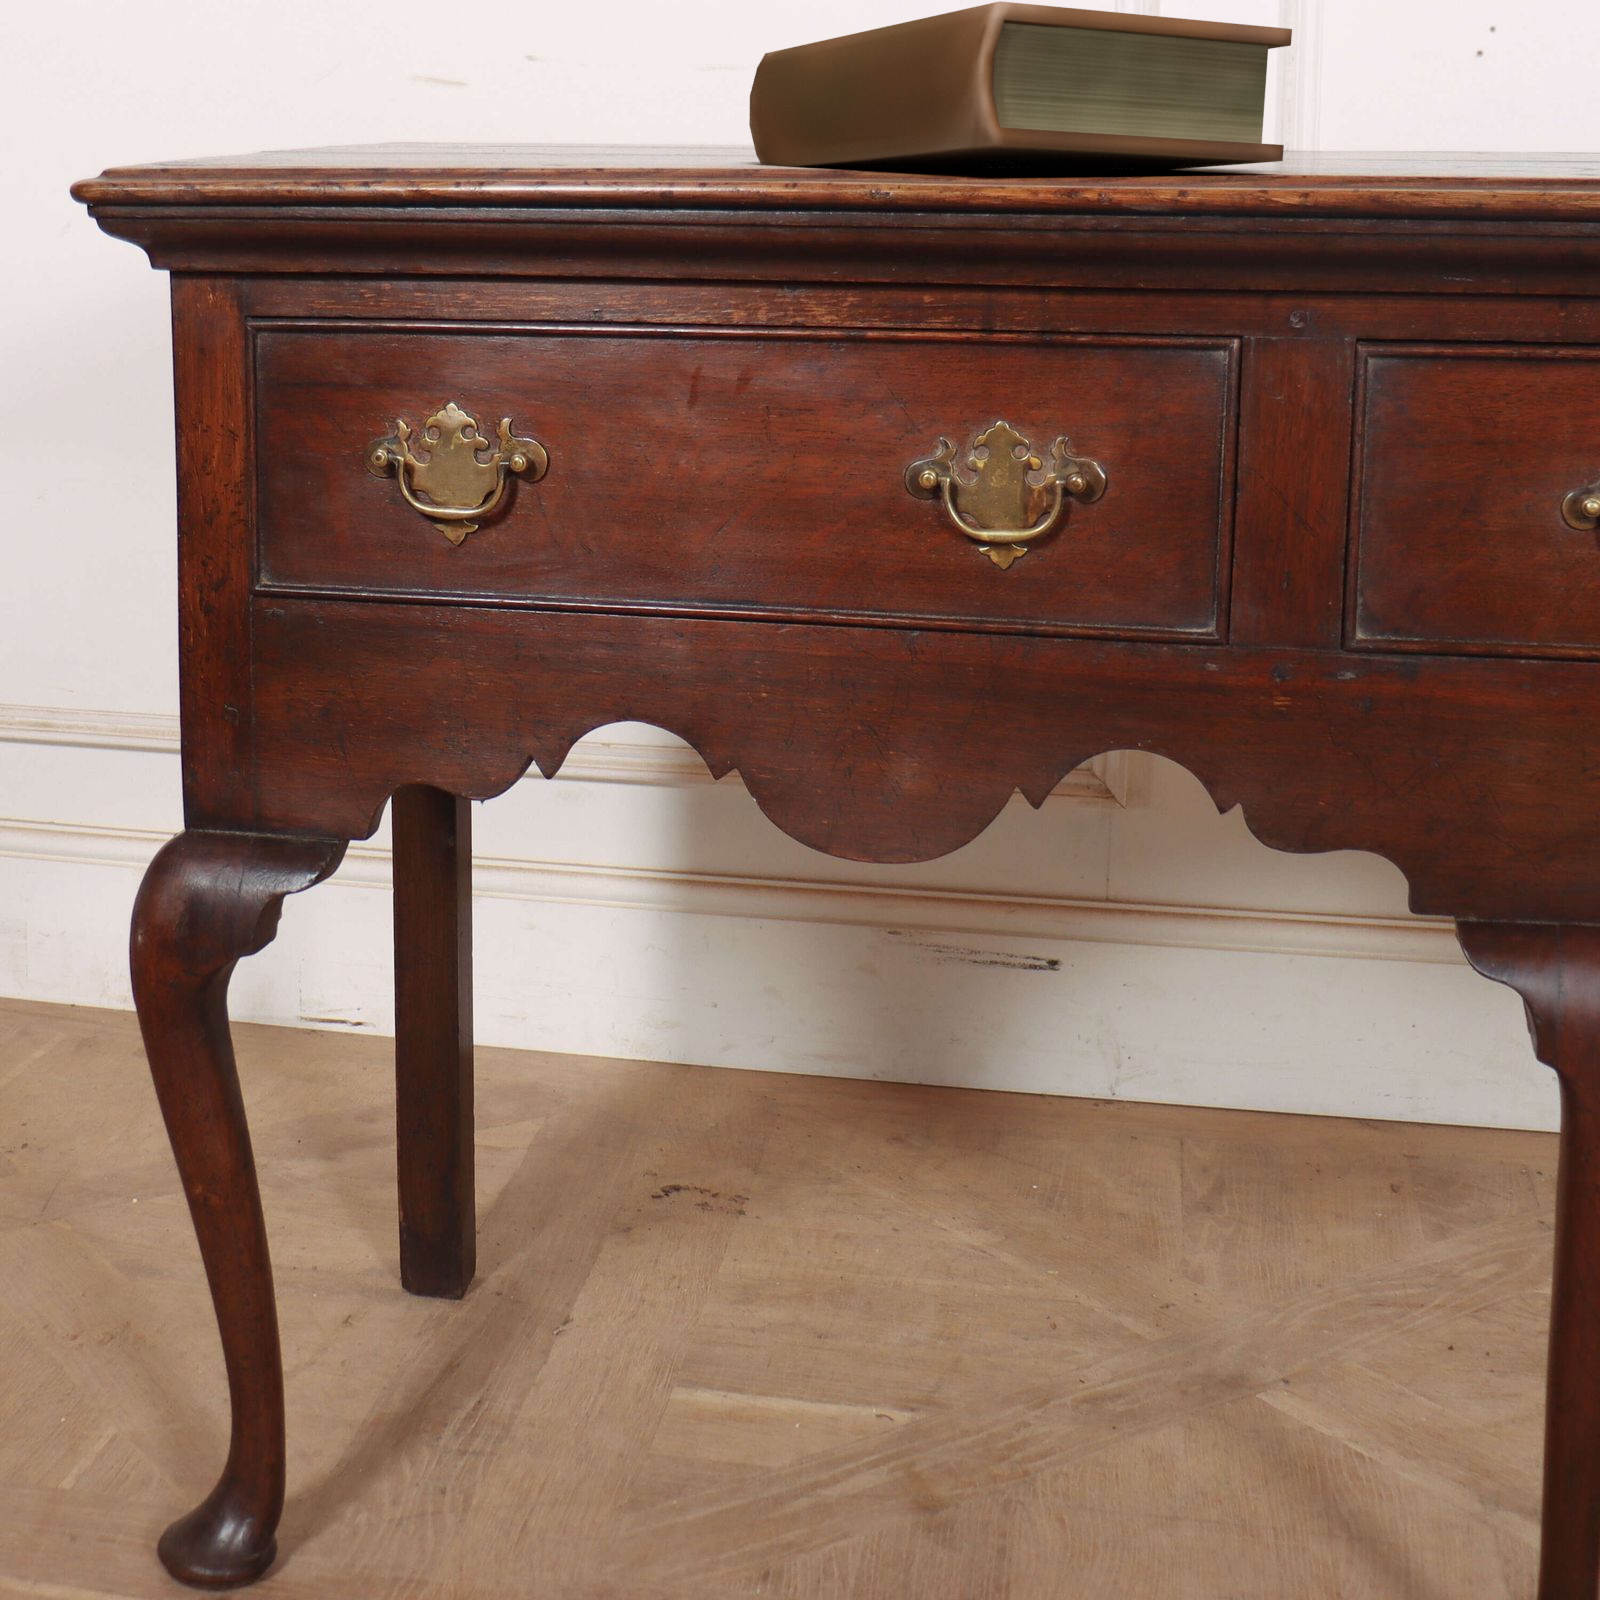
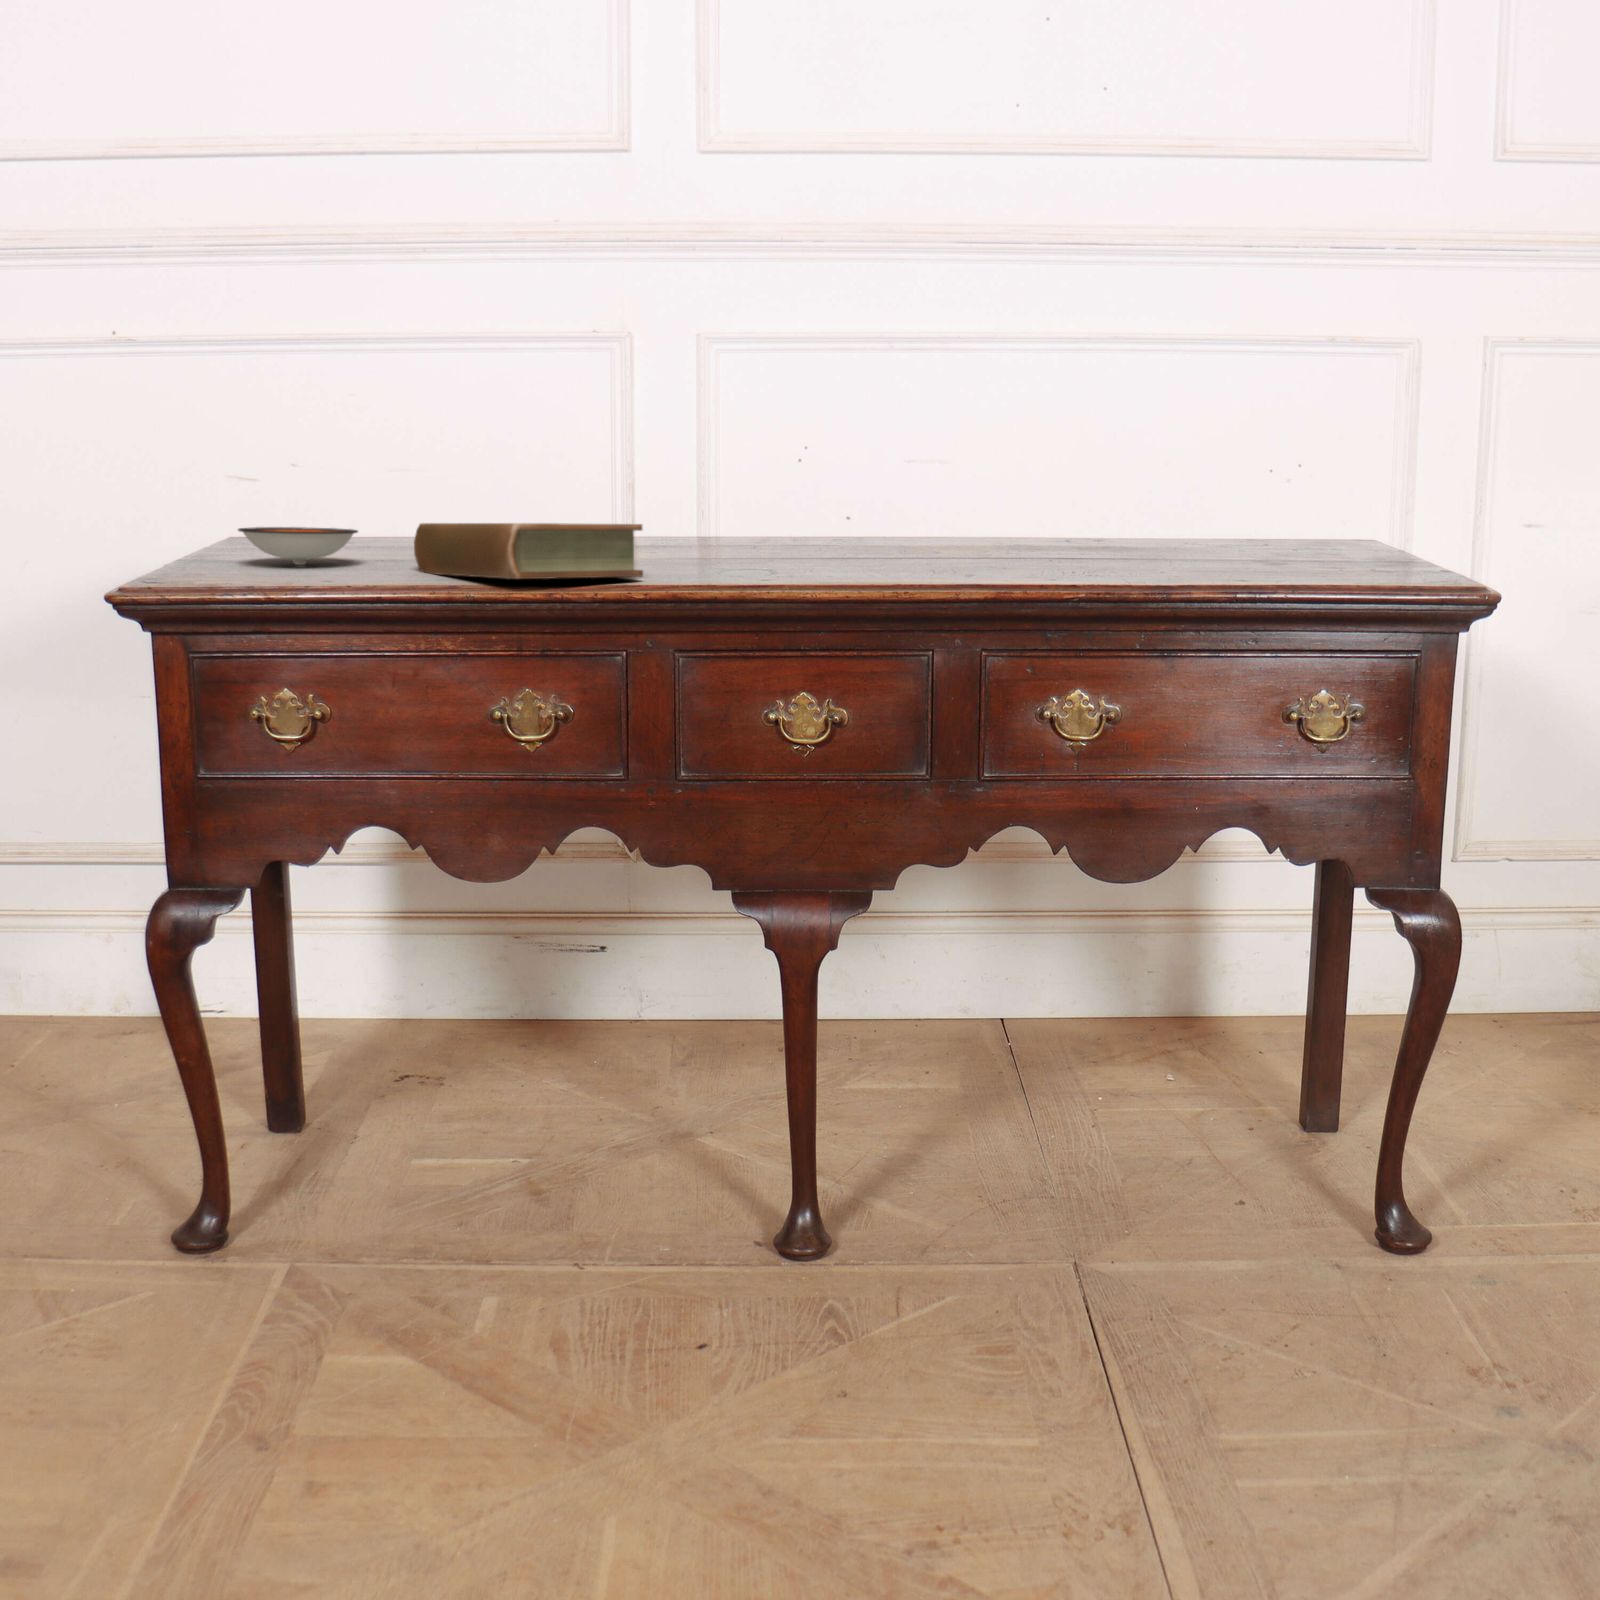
ceramic bowl: none [388,71,634,156] -> present [238,527,358,565]

